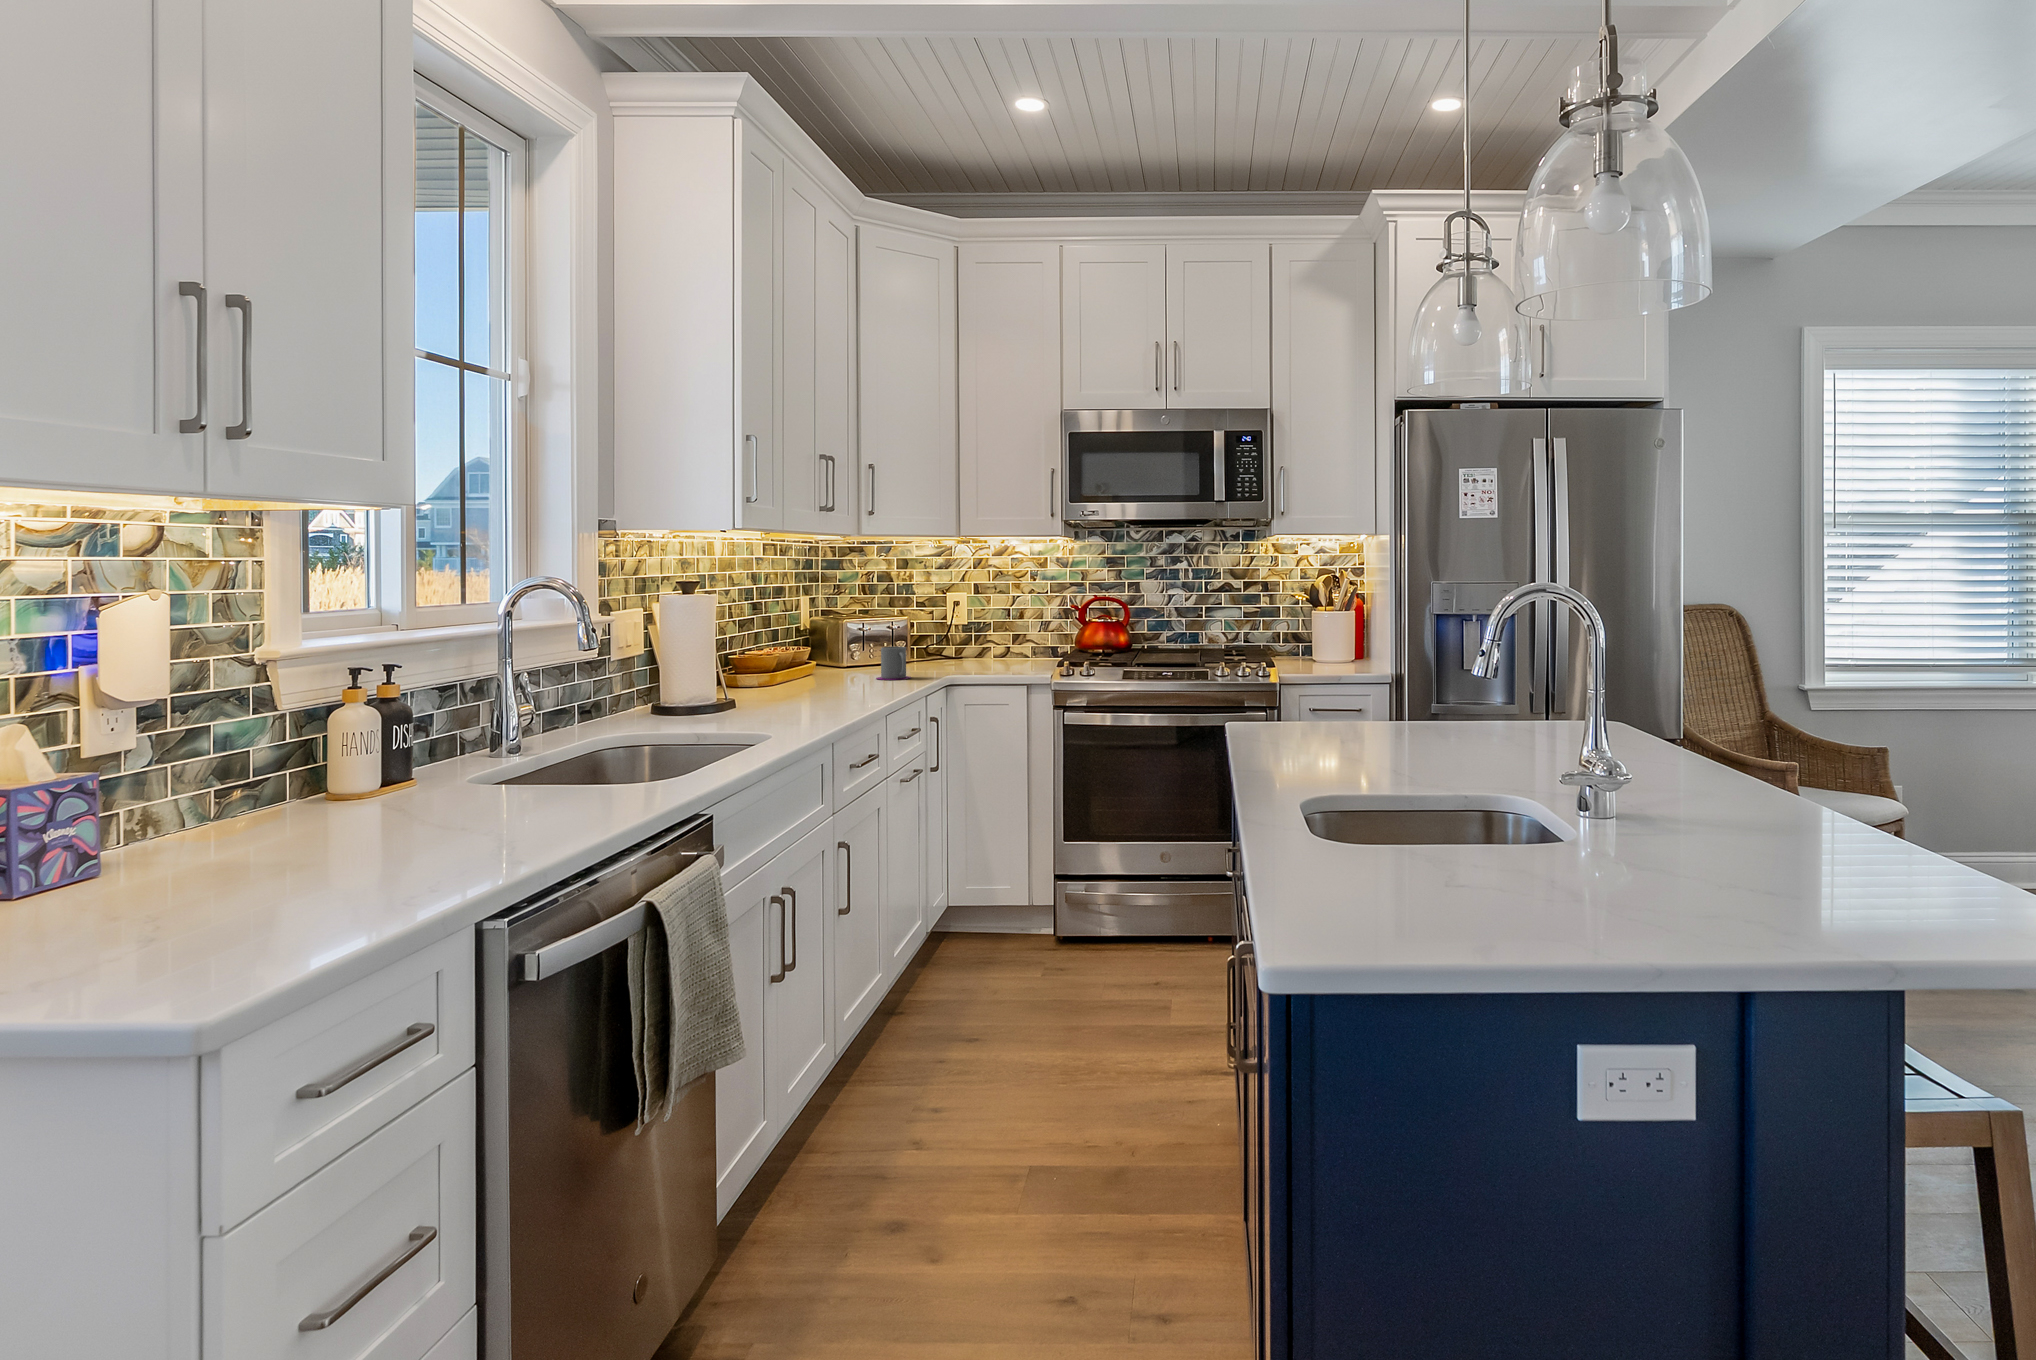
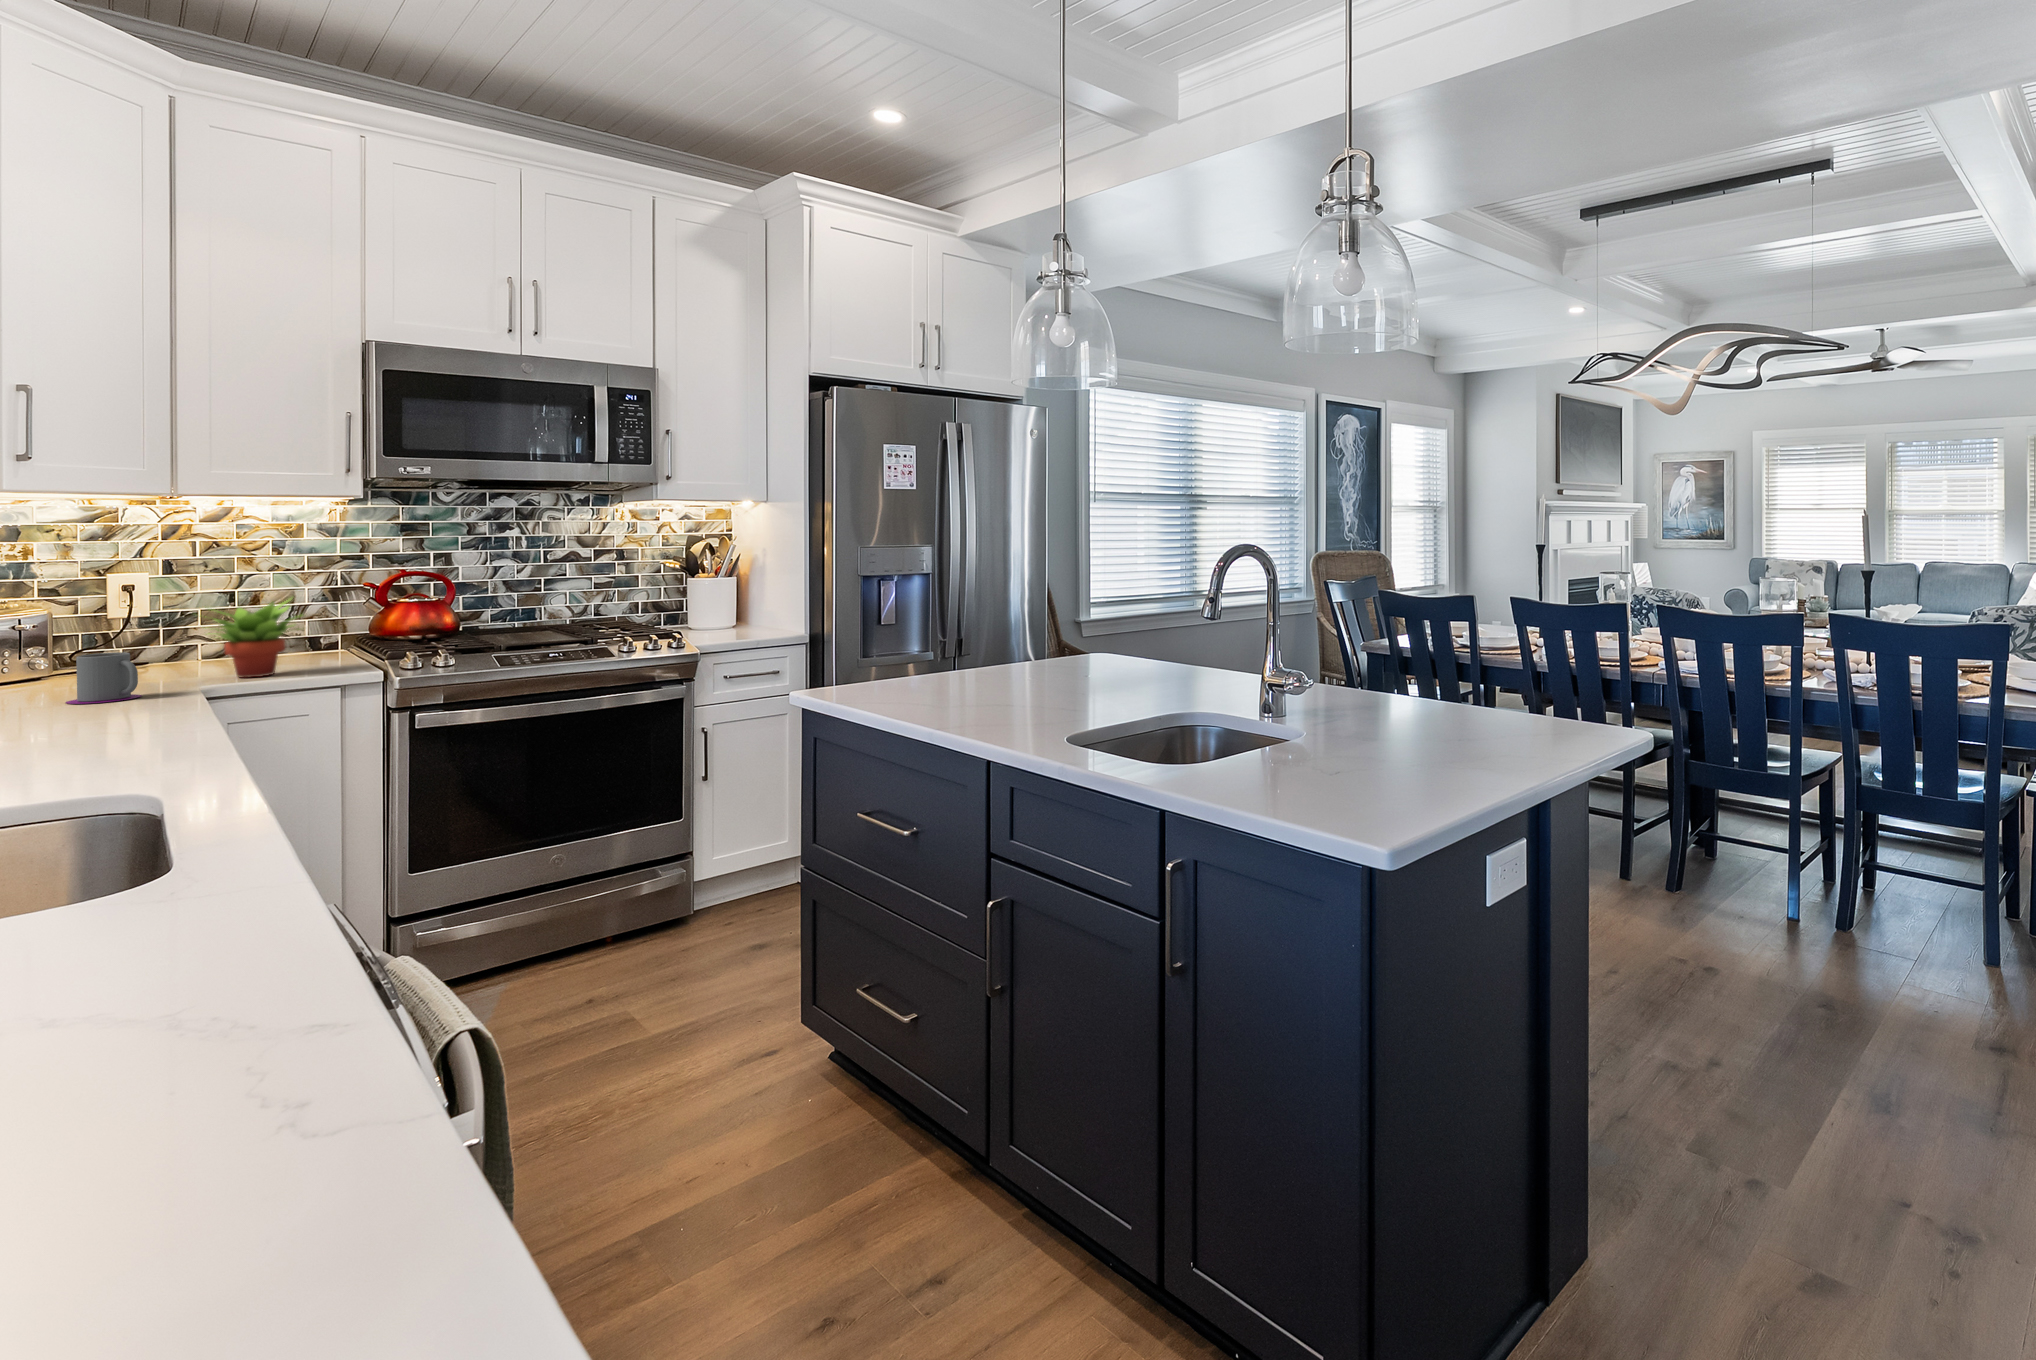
succulent plant: none [947,612,1011,672] -> present [200,598,303,678]

